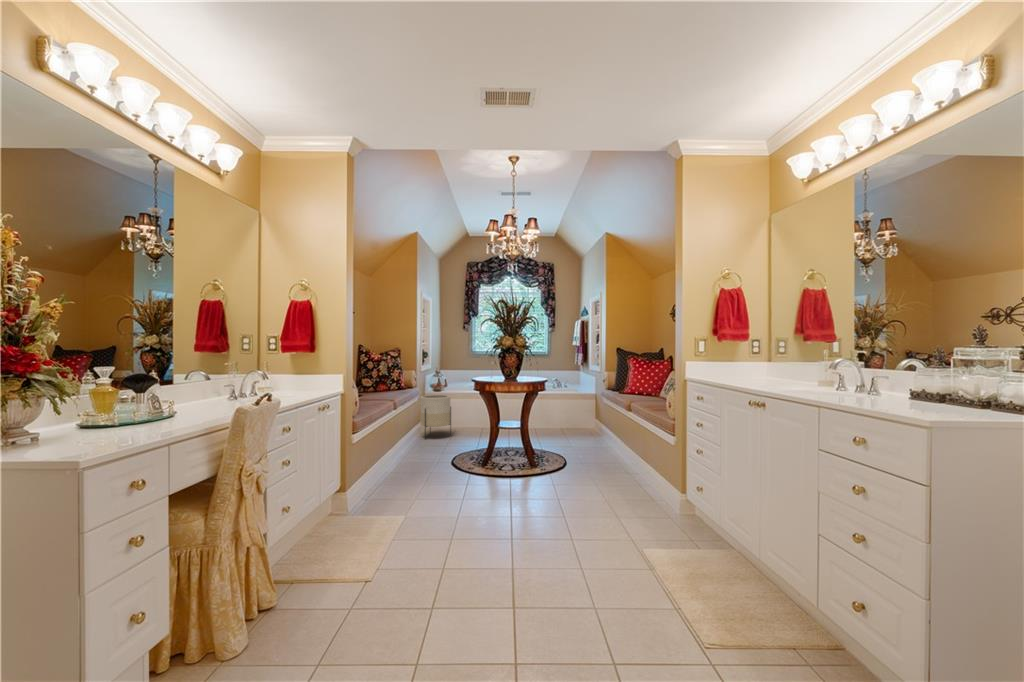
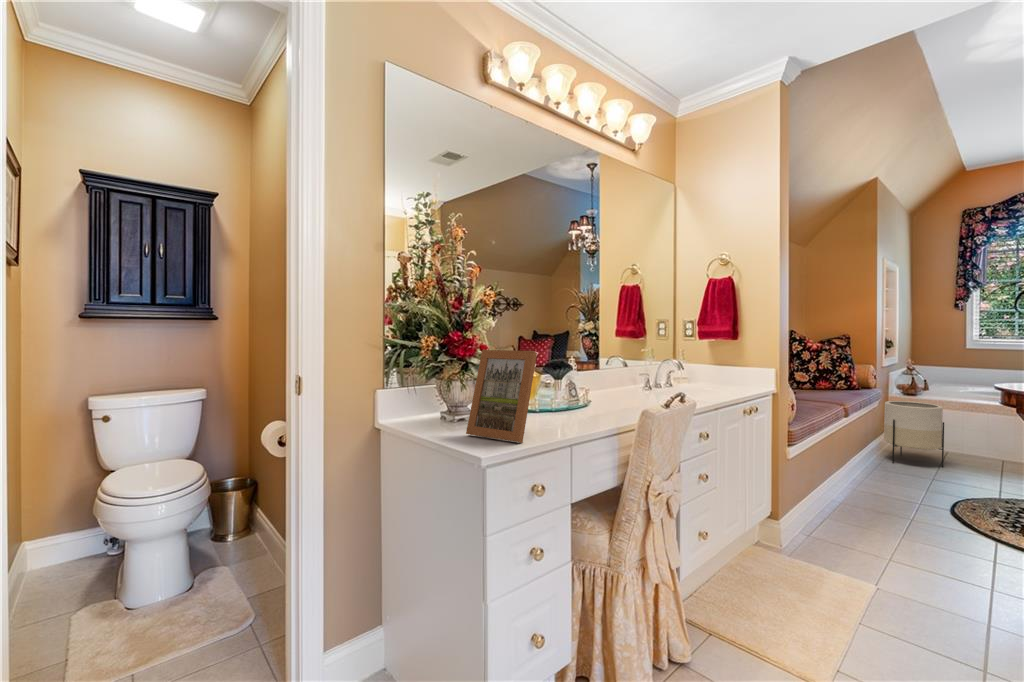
picture frame: none [34,363,131,451] -> present [466,350,537,443]

